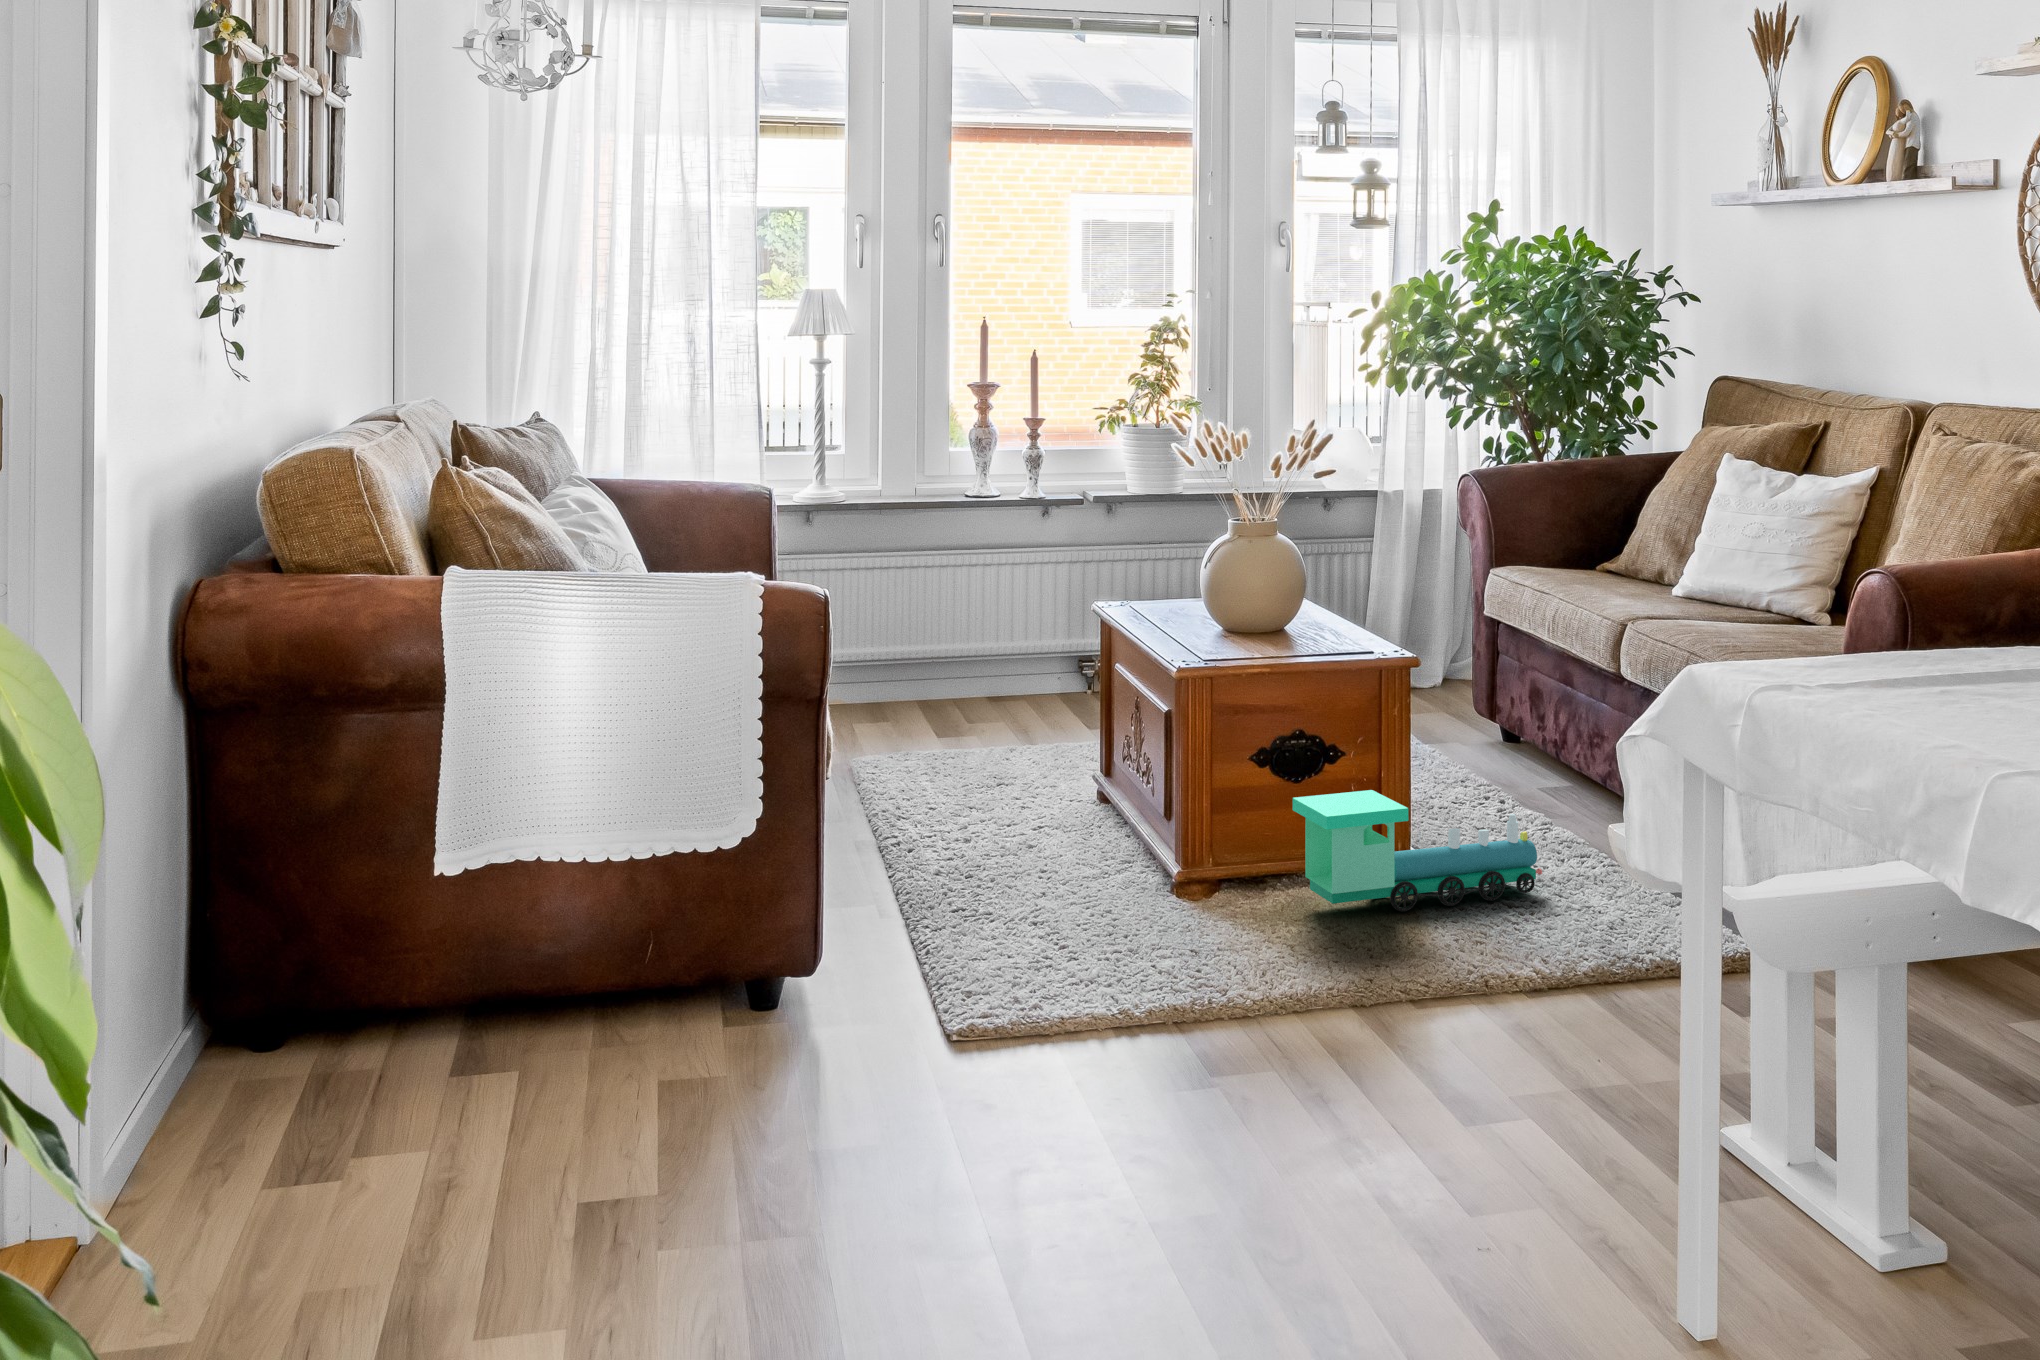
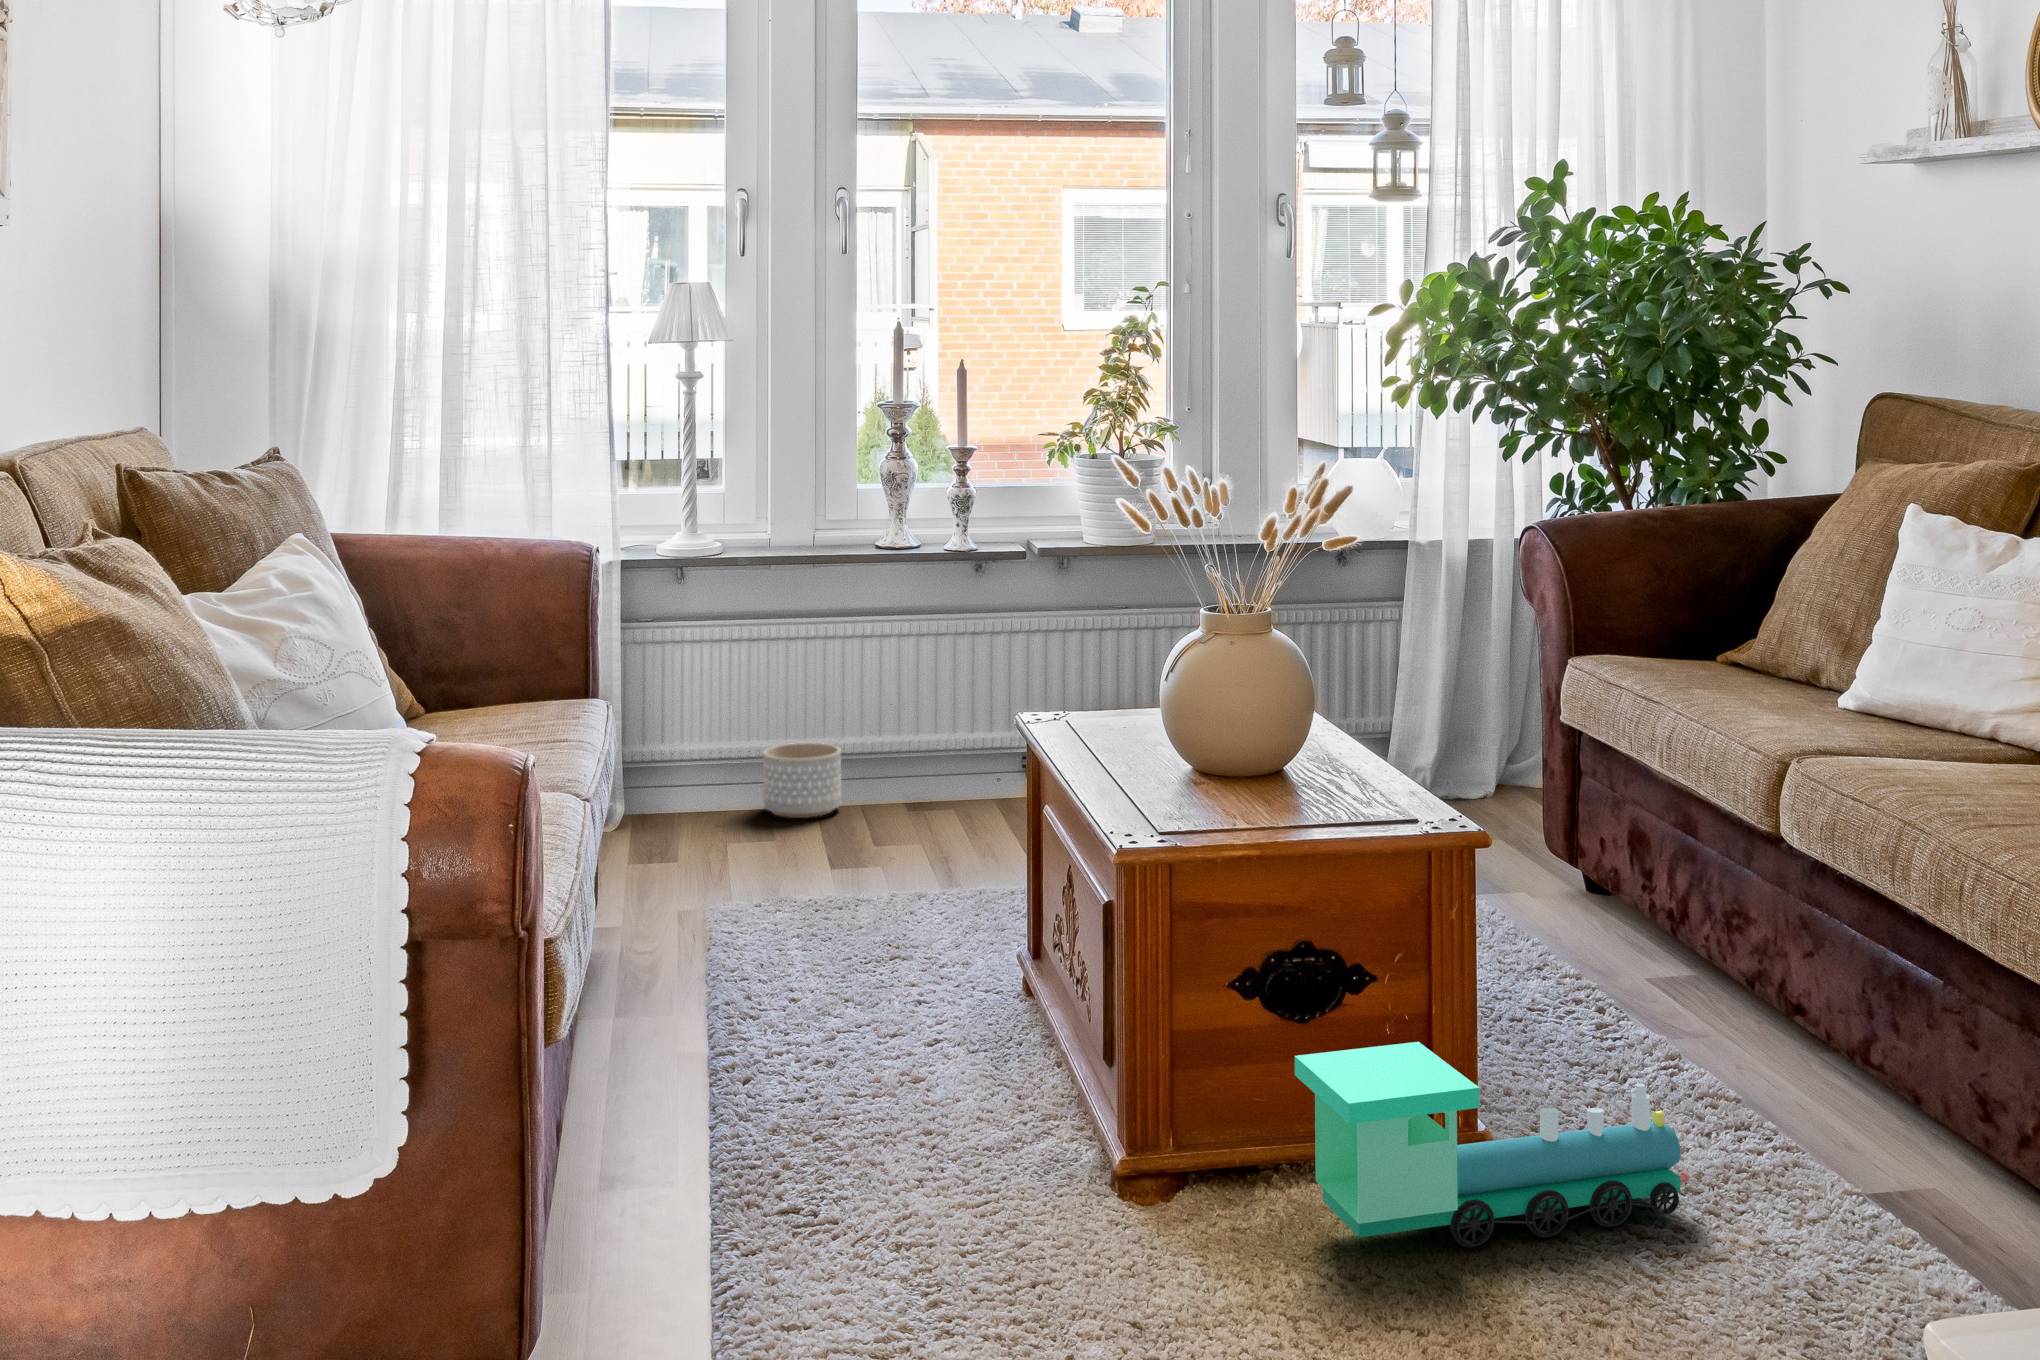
planter: none [878,650,939,706] -> present [763,743,841,818]

